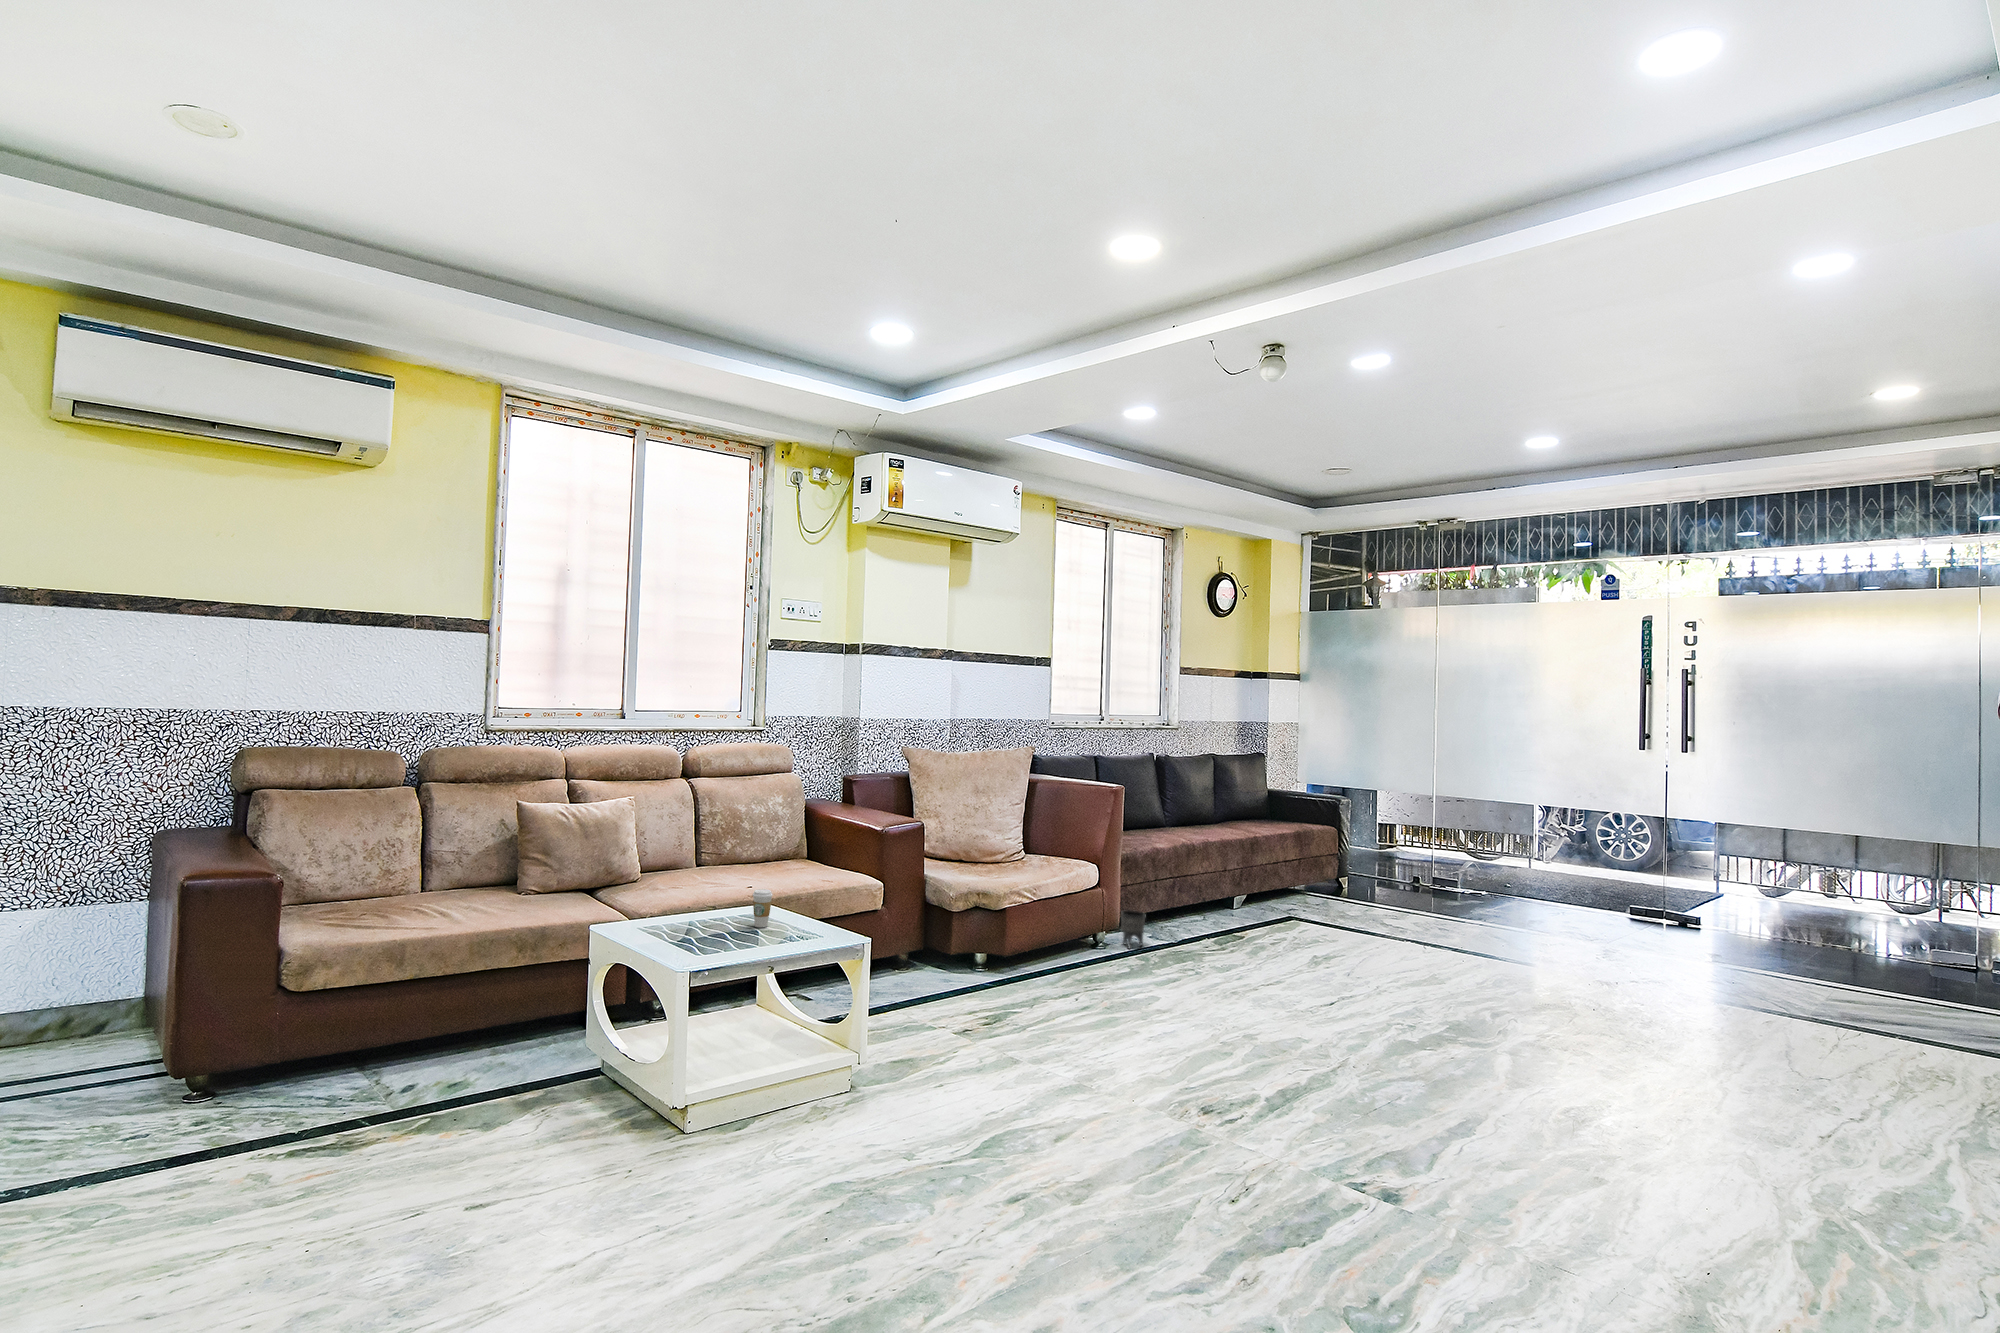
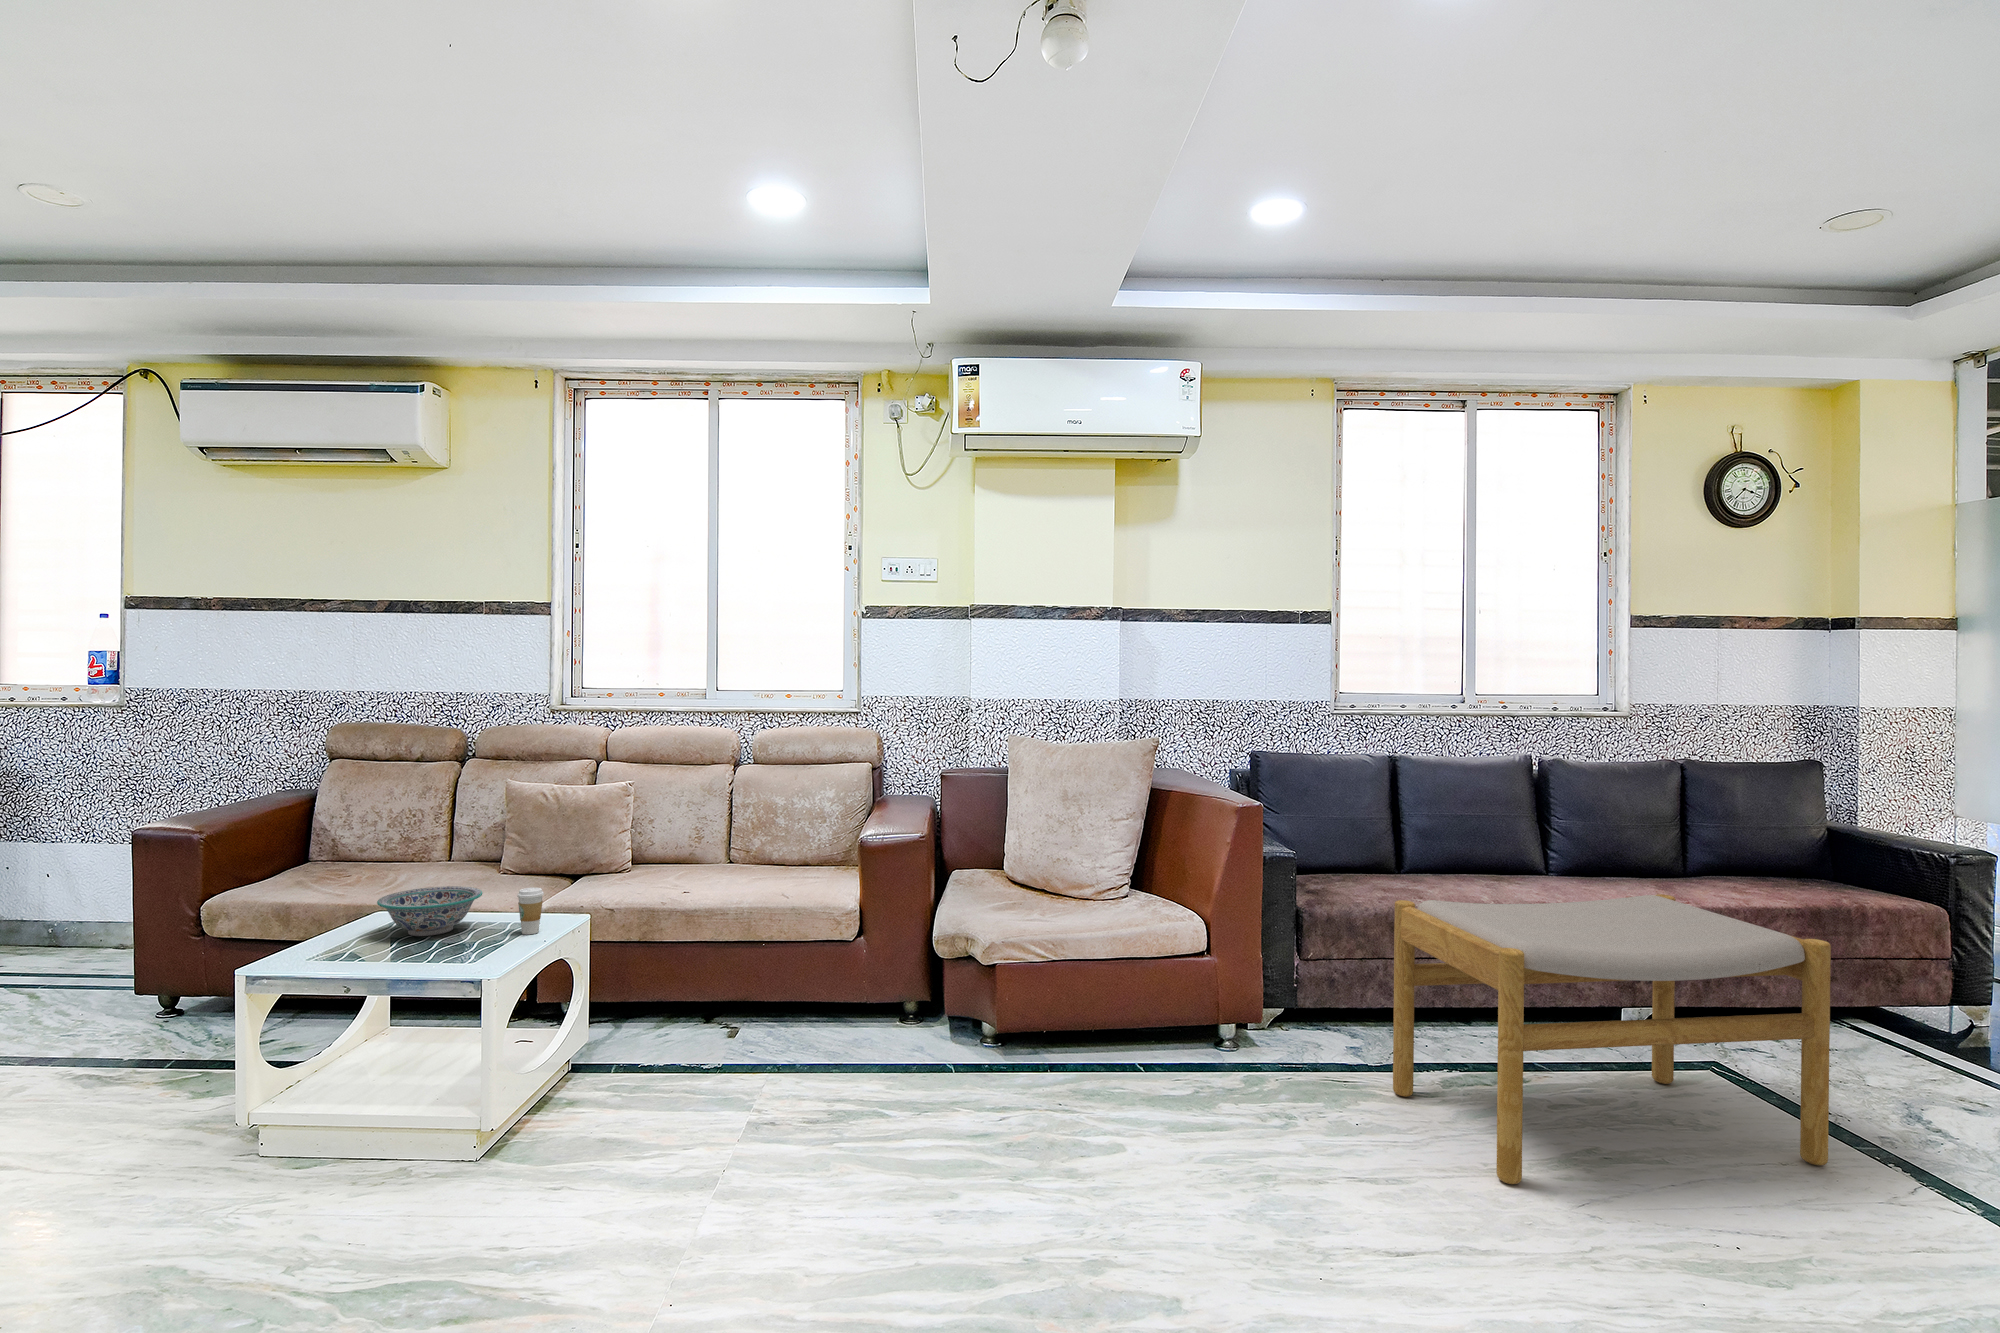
footstool: none [1202,829,1374,973] -> present [1393,894,1831,1184]
decorative bowl: none [642,897,725,941] -> present [377,886,482,936]
planter: present [1121,910,1145,949] -> none [1247,1000,1289,1066]

